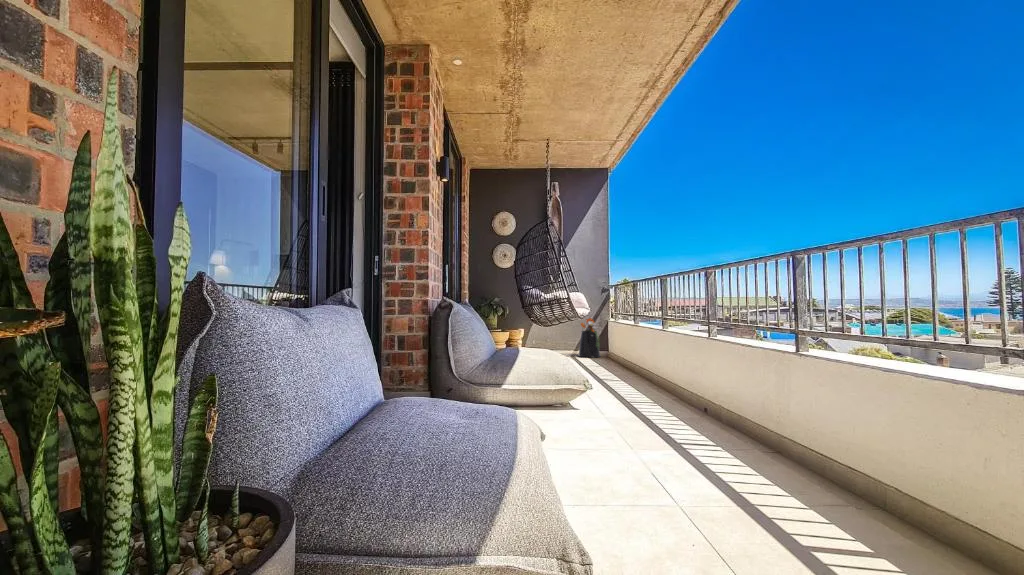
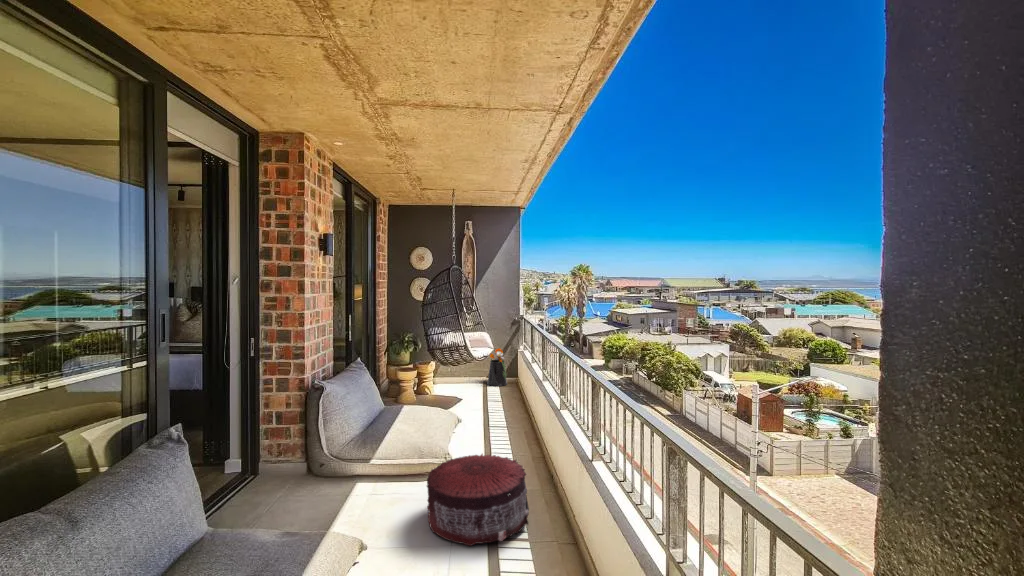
pouf: none [578,372,699,449] -> present [427,454,529,546]

